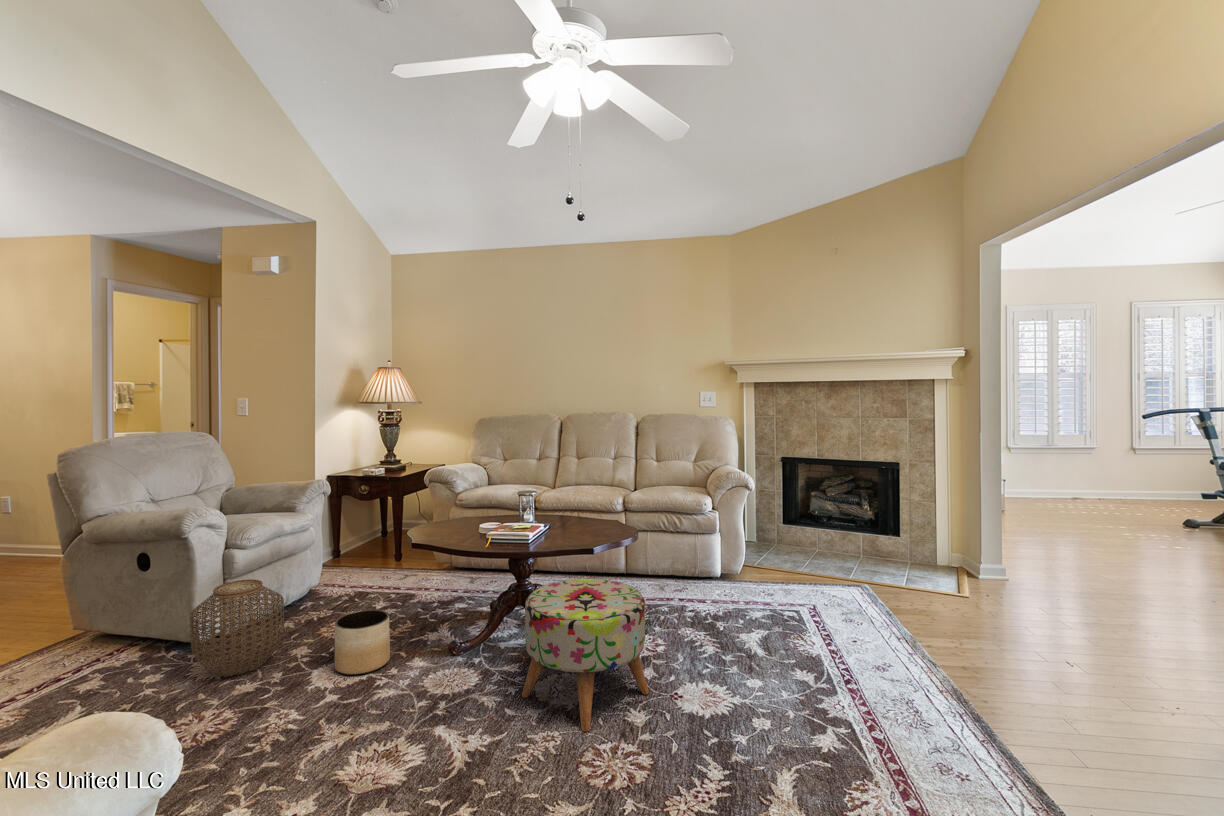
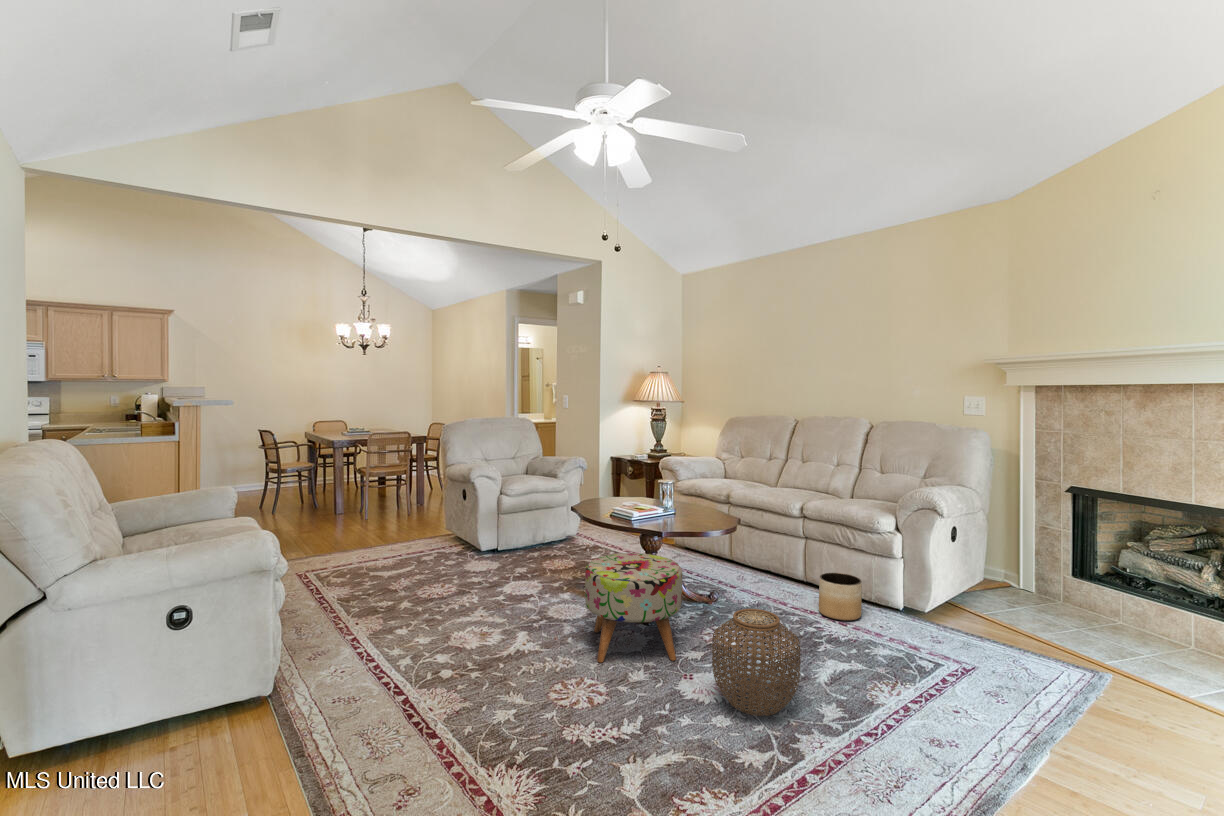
woven basket: present [190,579,284,676] -> present [712,609,800,716]
planter: present [335,610,390,675] -> present [819,573,862,621]

